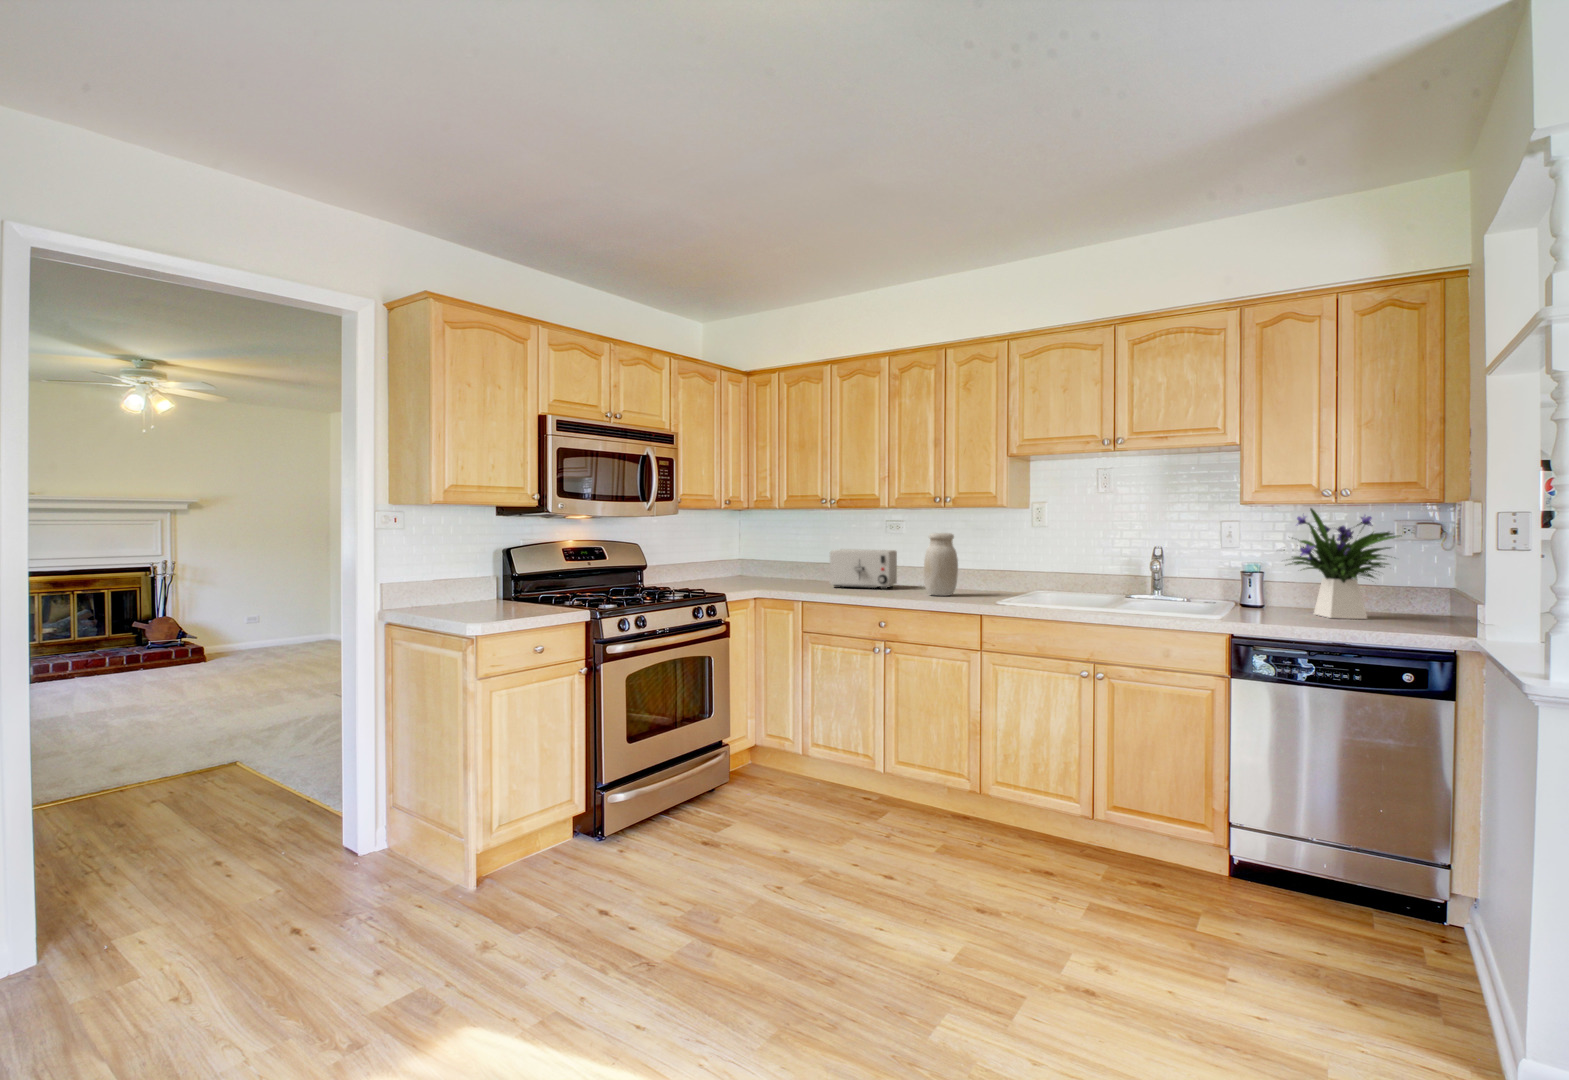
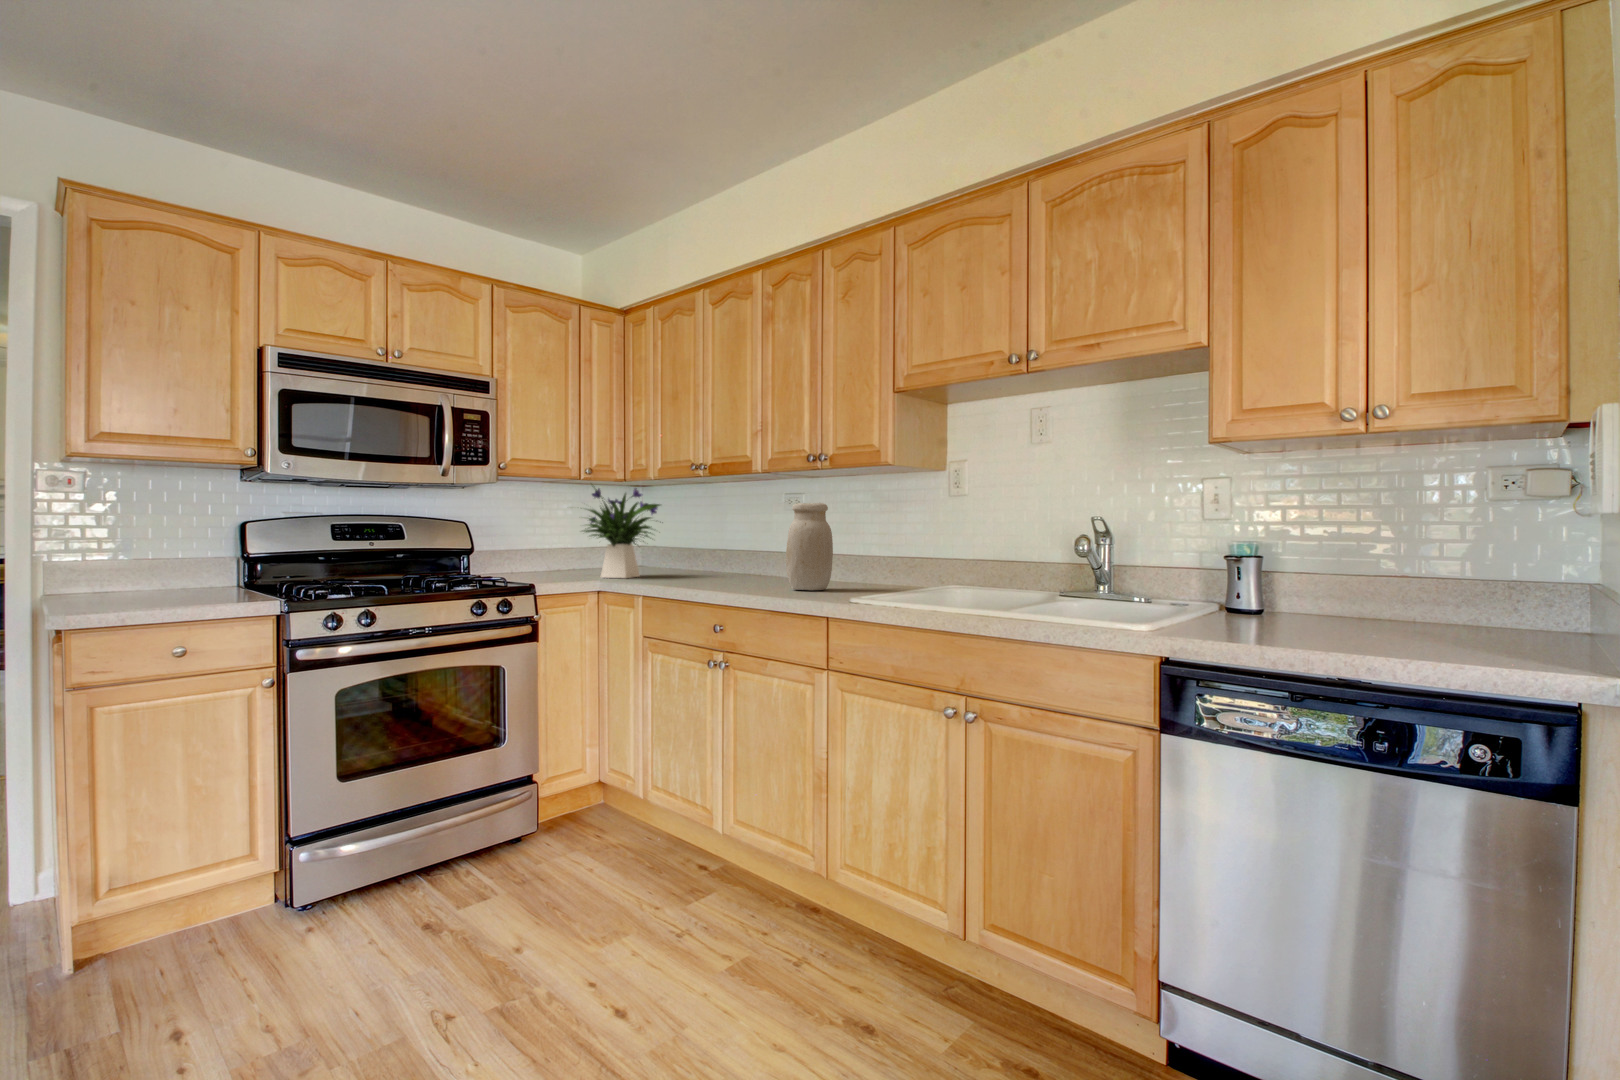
flower arrangement: present [1291,508,1398,619] -> present [584,488,660,578]
toaster: present [830,549,897,589] -> none [699,530,790,582]

